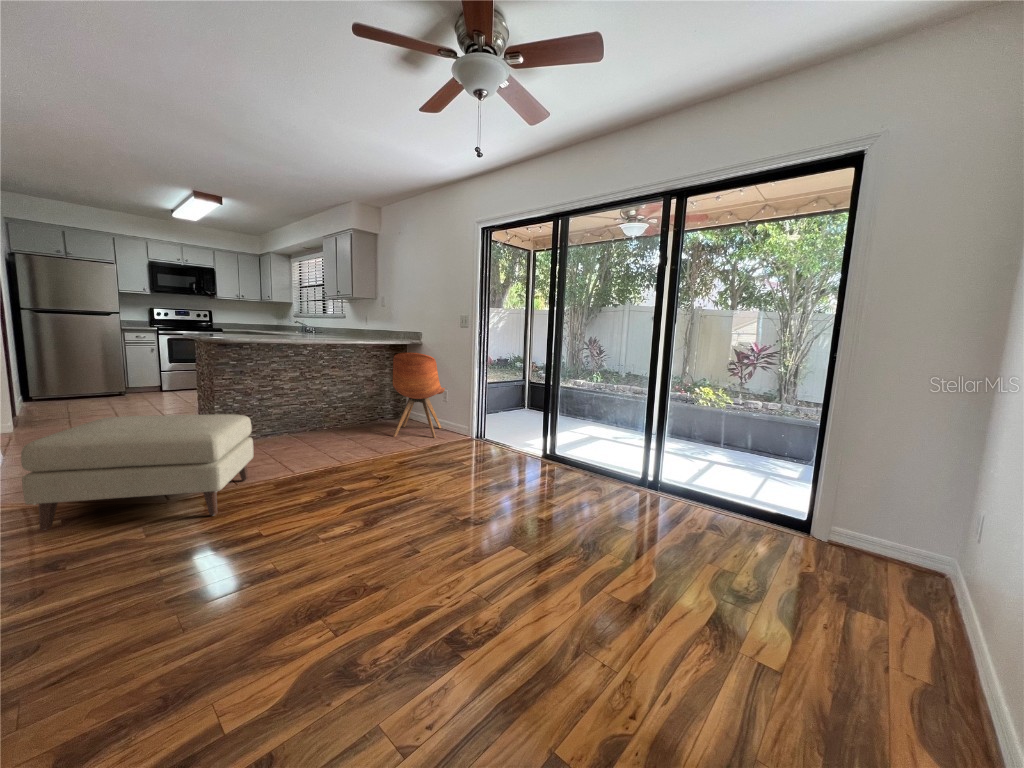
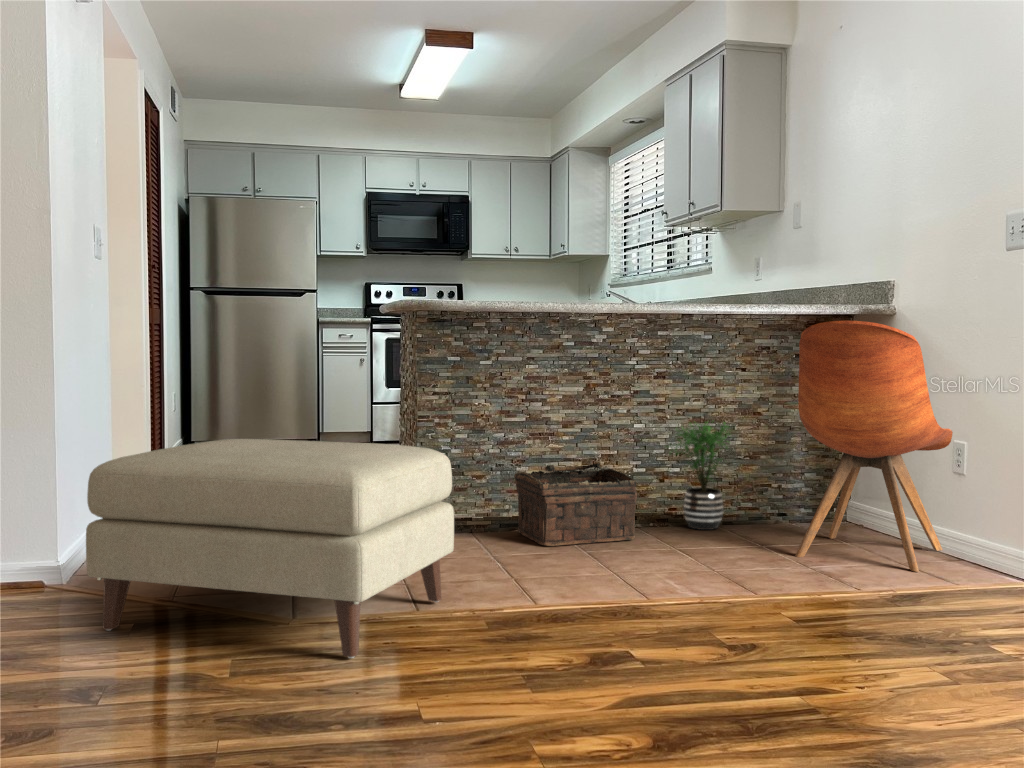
potted plant: none [337,385,367,429] -> present [666,422,730,530]
basket: none [268,406,328,444] -> present [514,463,637,546]

